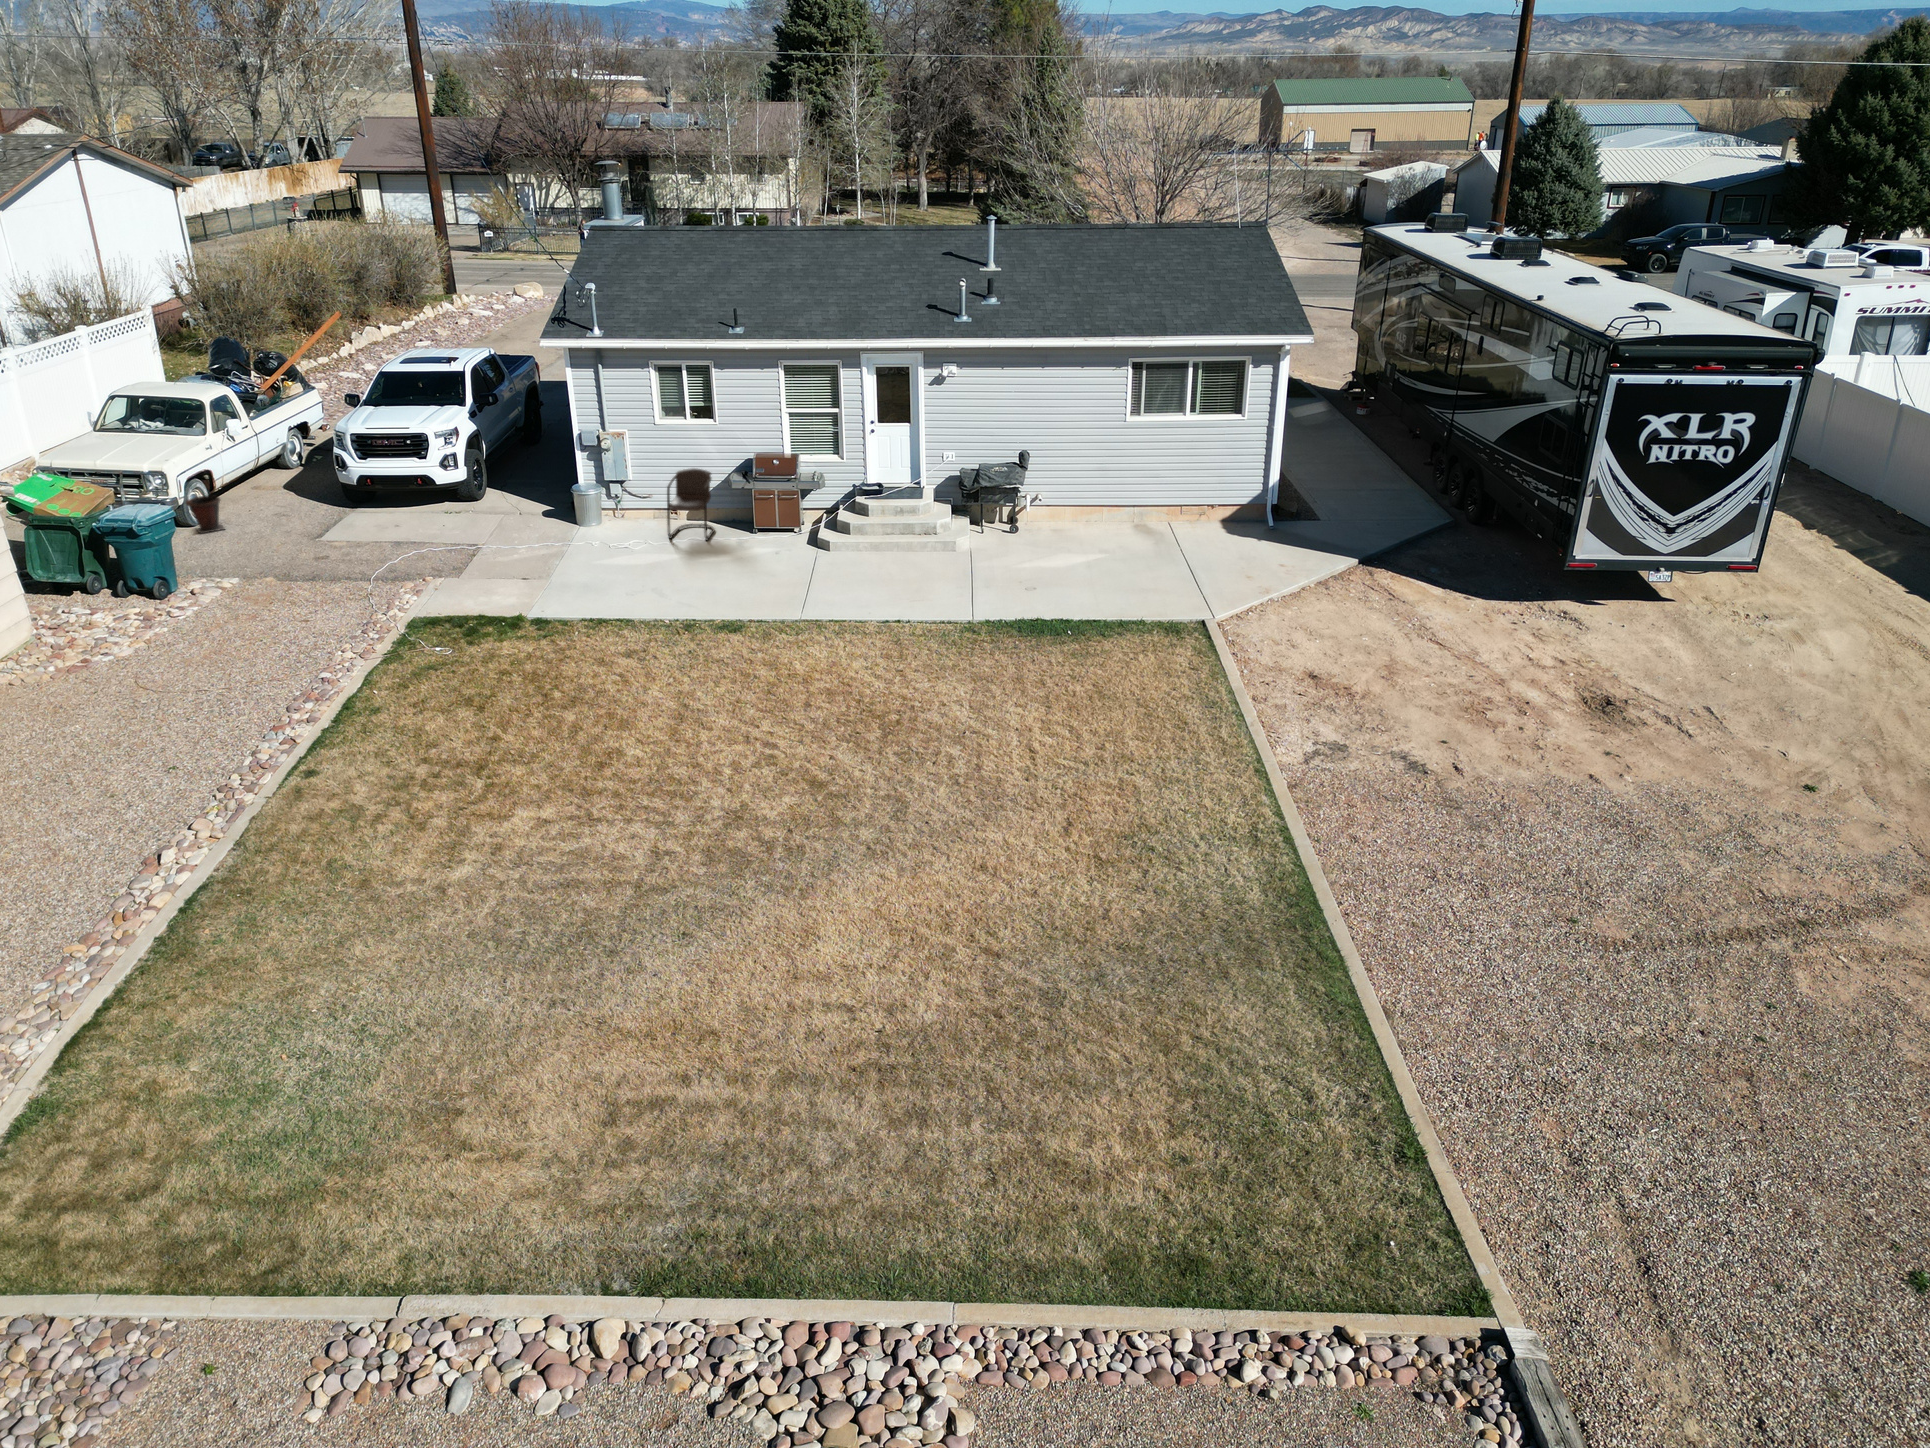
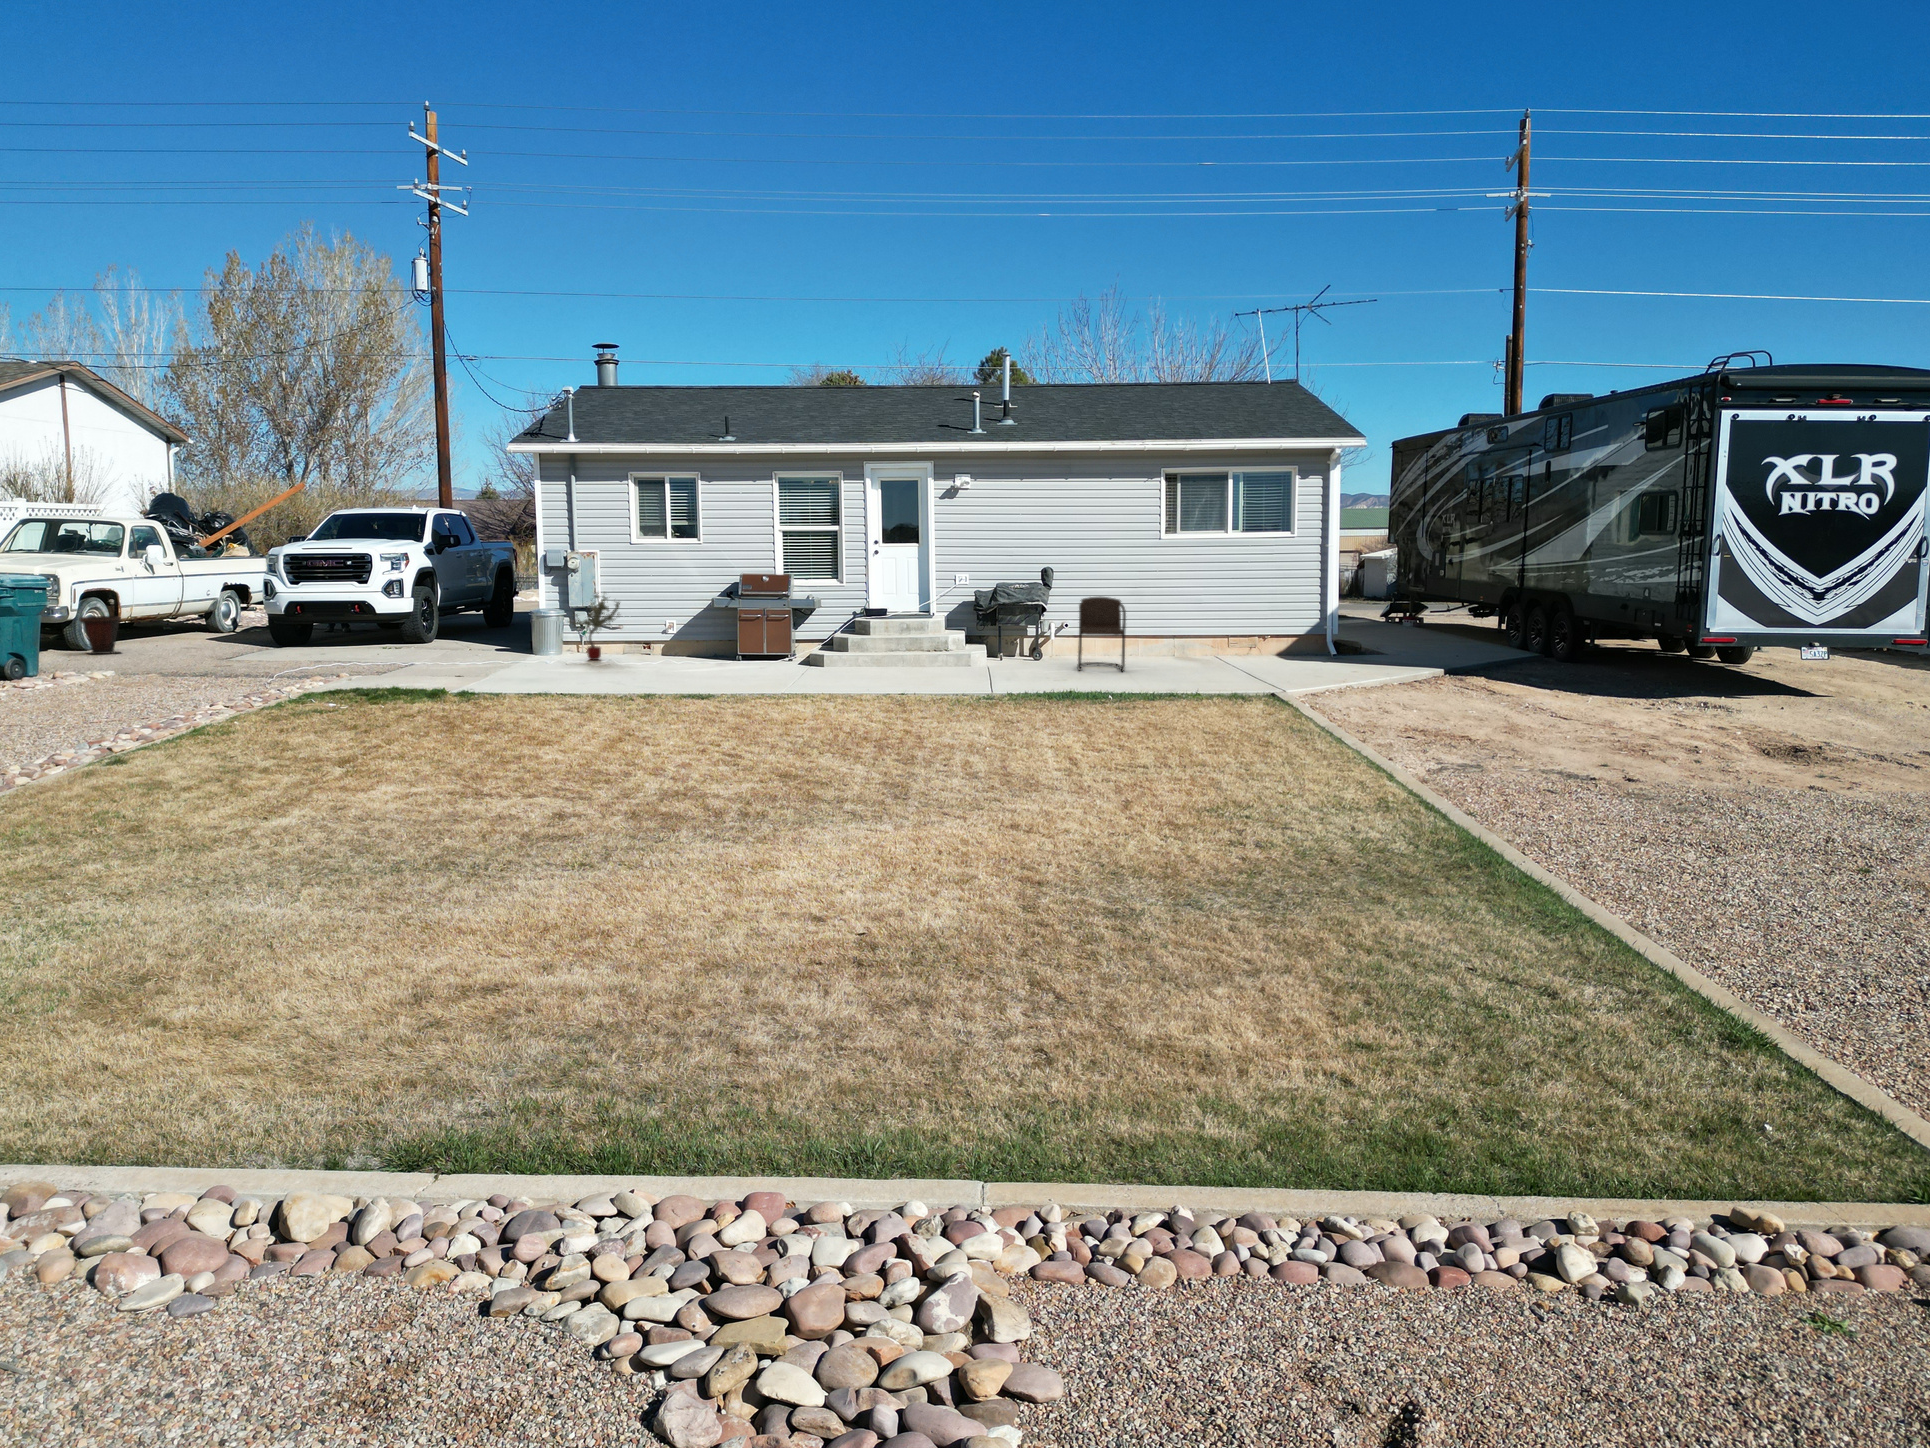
chair: present [667,468,715,541] -> present [1077,596,1126,672]
potted tree: none [605,471,653,531] -> present [569,593,620,660]

